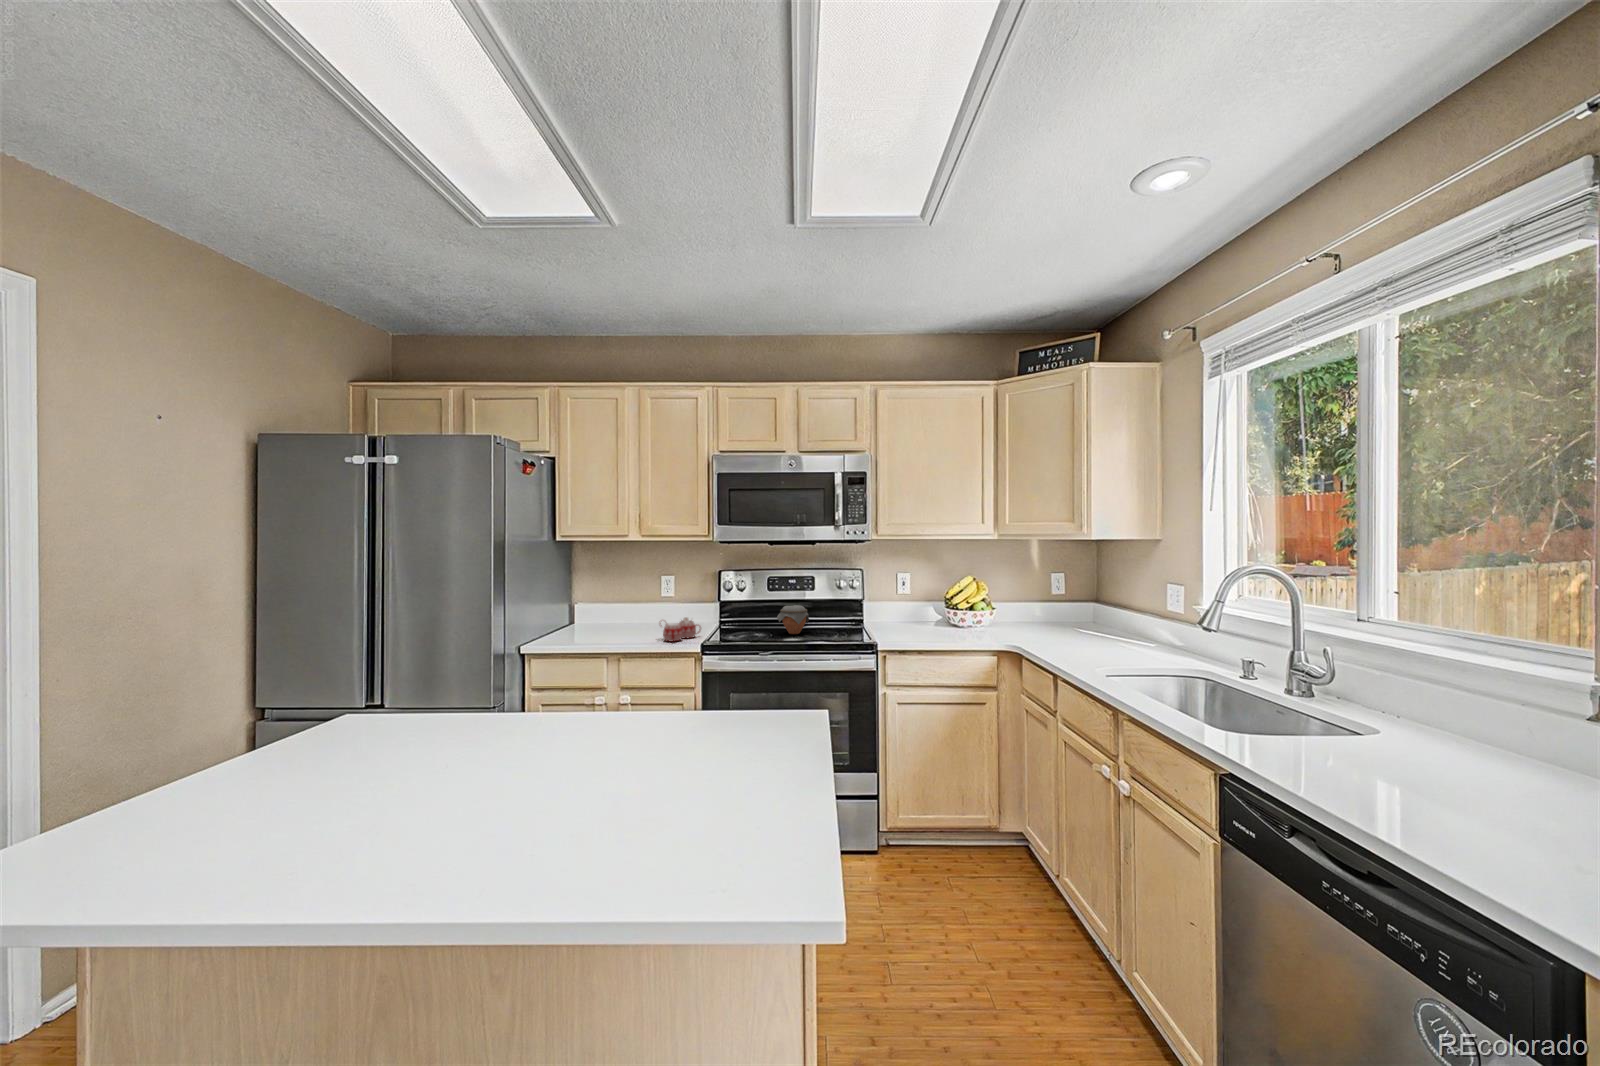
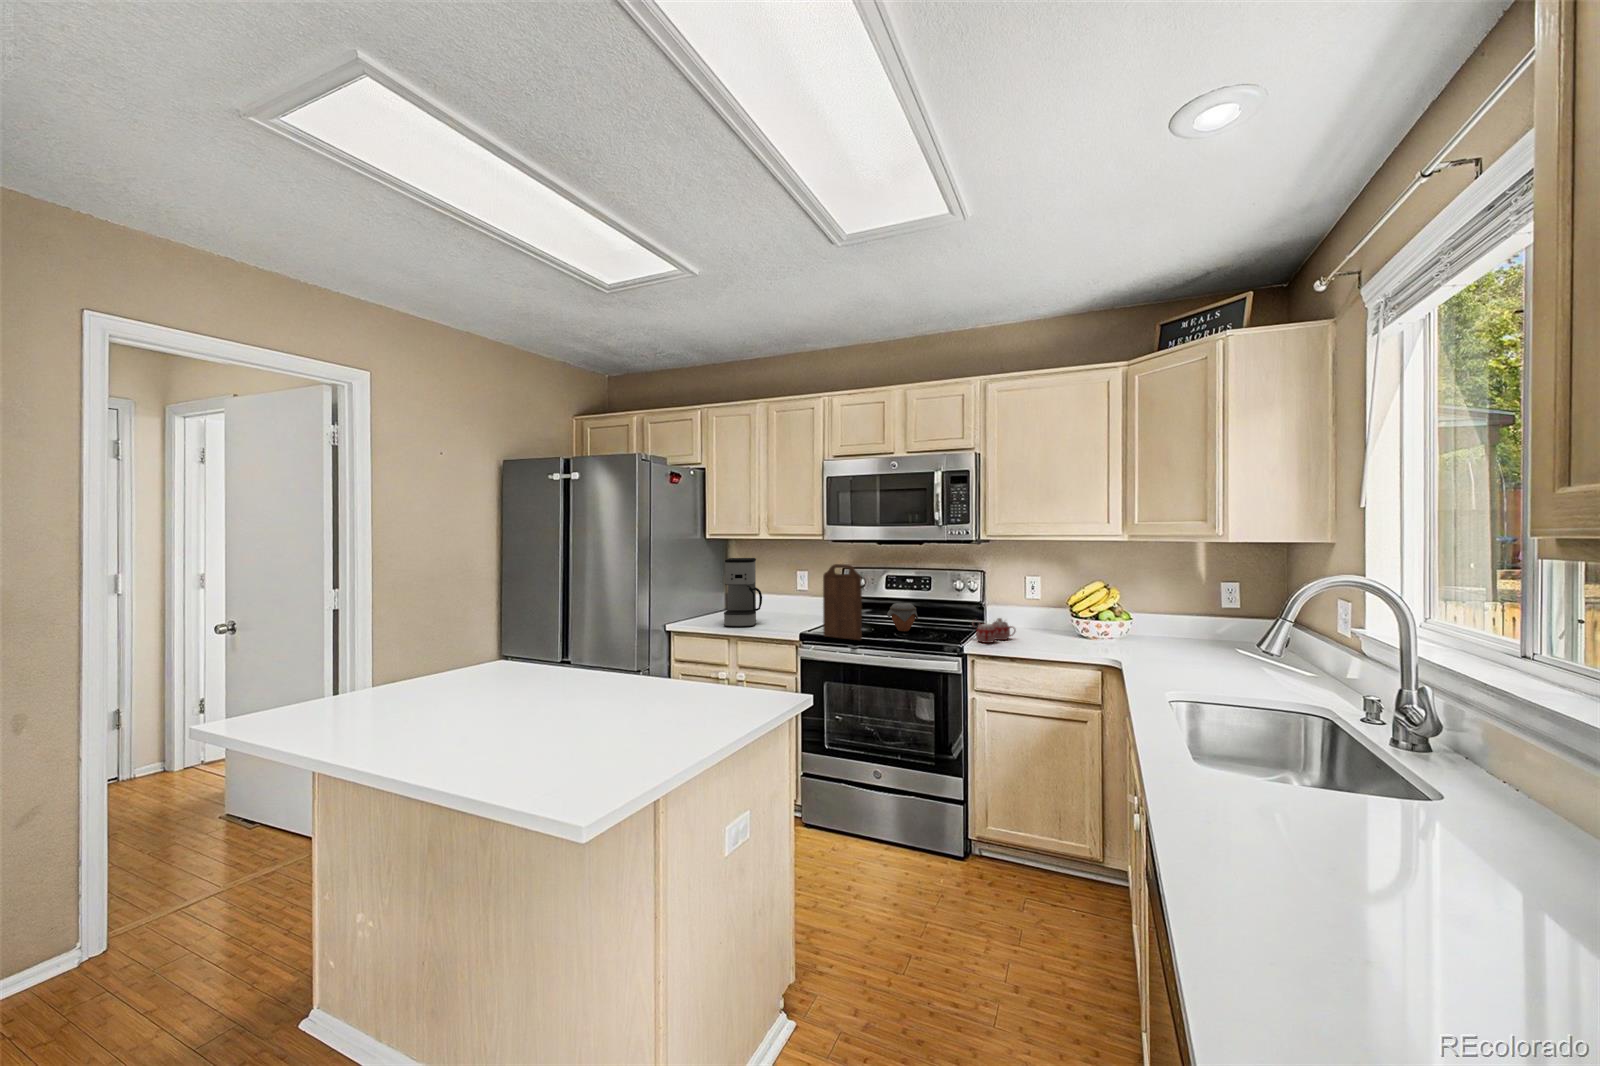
coffee maker: none [590,563,636,642] -> present [724,558,762,627]
cutting board: none [723,566,769,645] -> present [823,564,862,640]
mug: present [660,617,700,642] -> present [973,618,1016,643]

